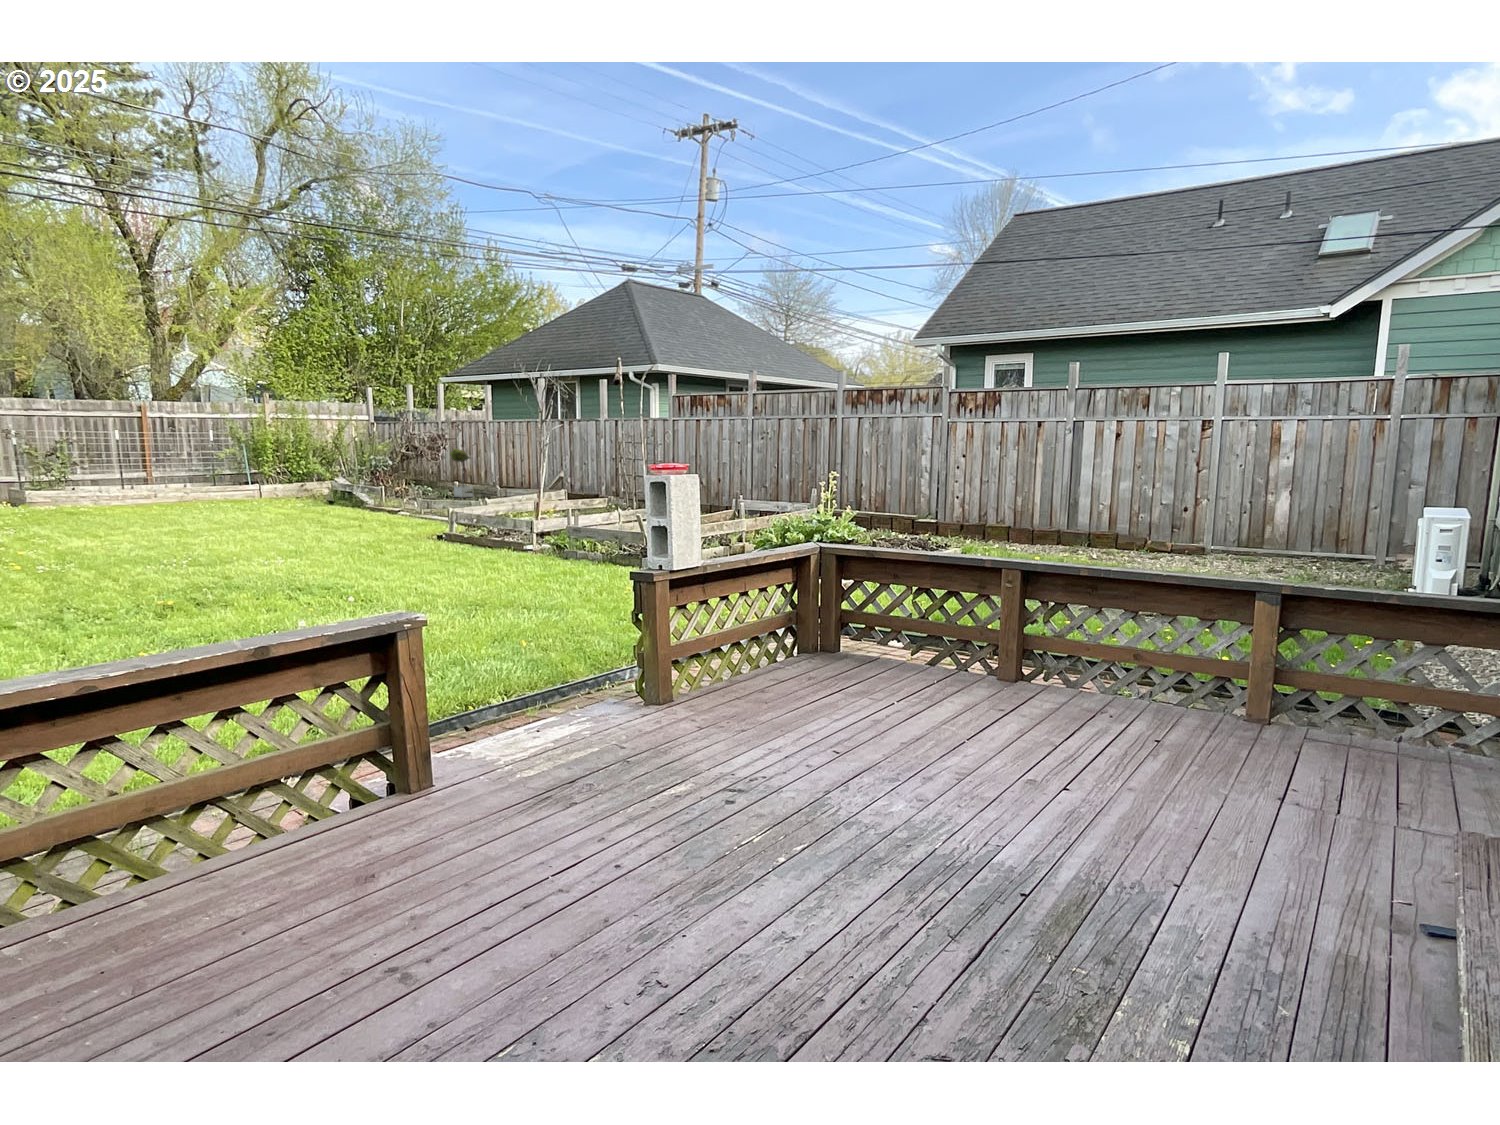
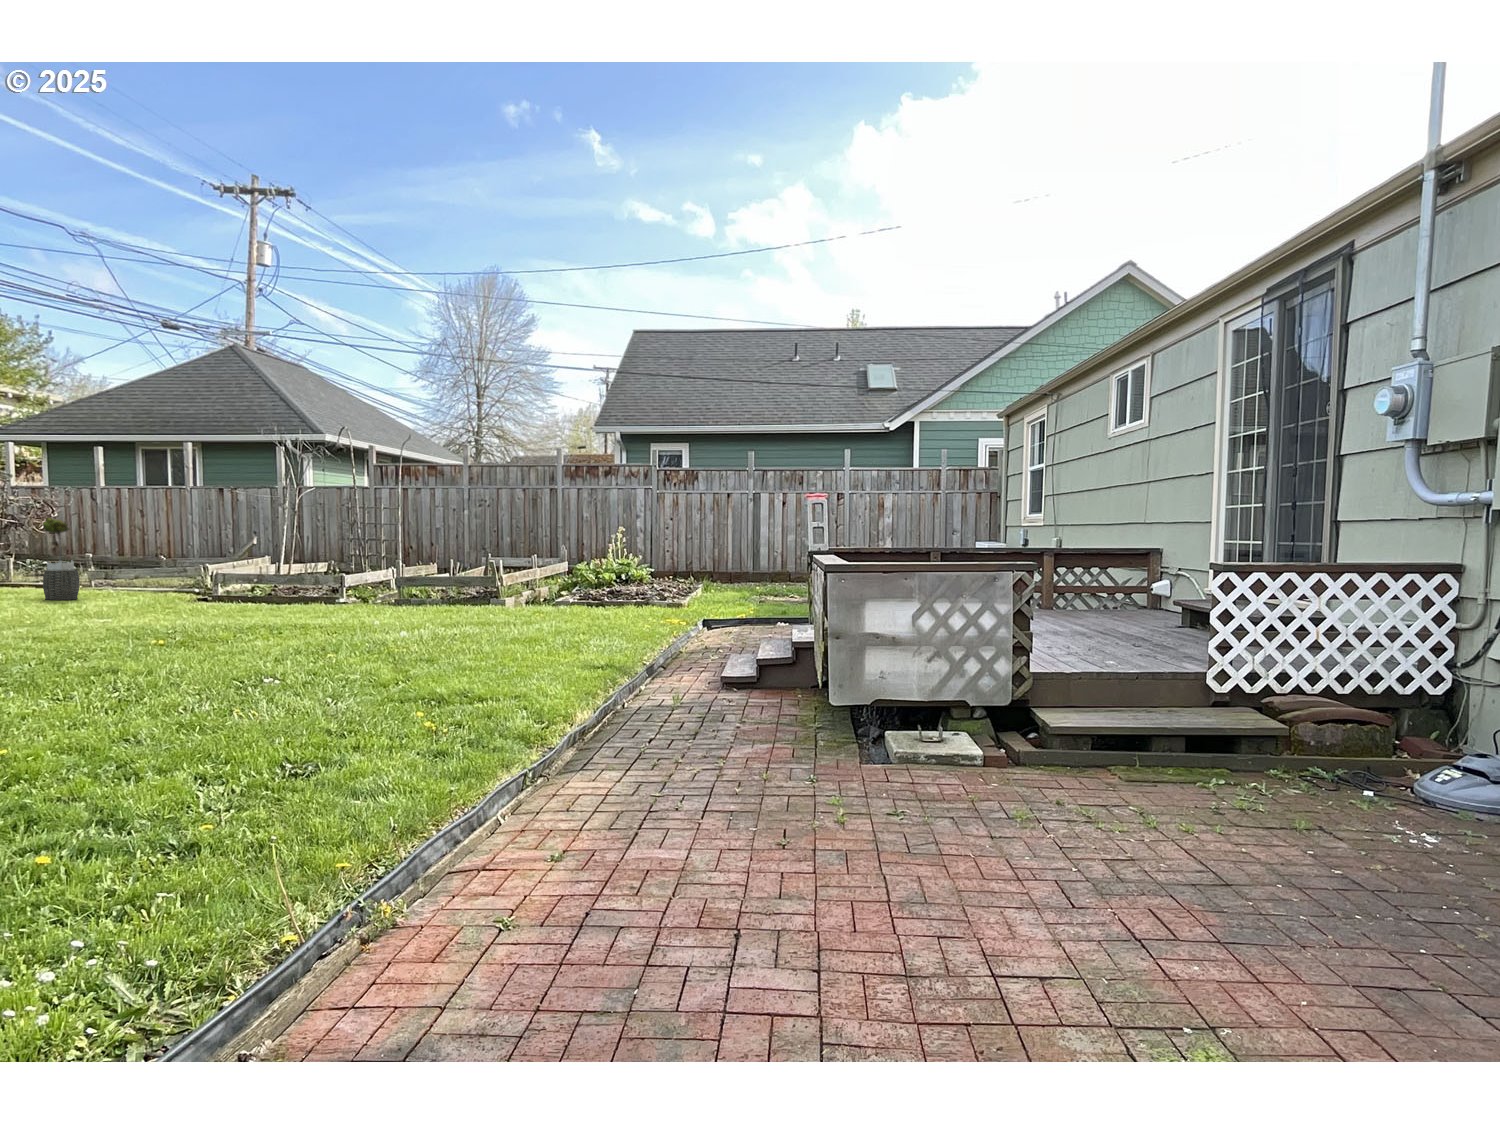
woven basket: none [367,504,395,531] -> present [43,570,79,600]

